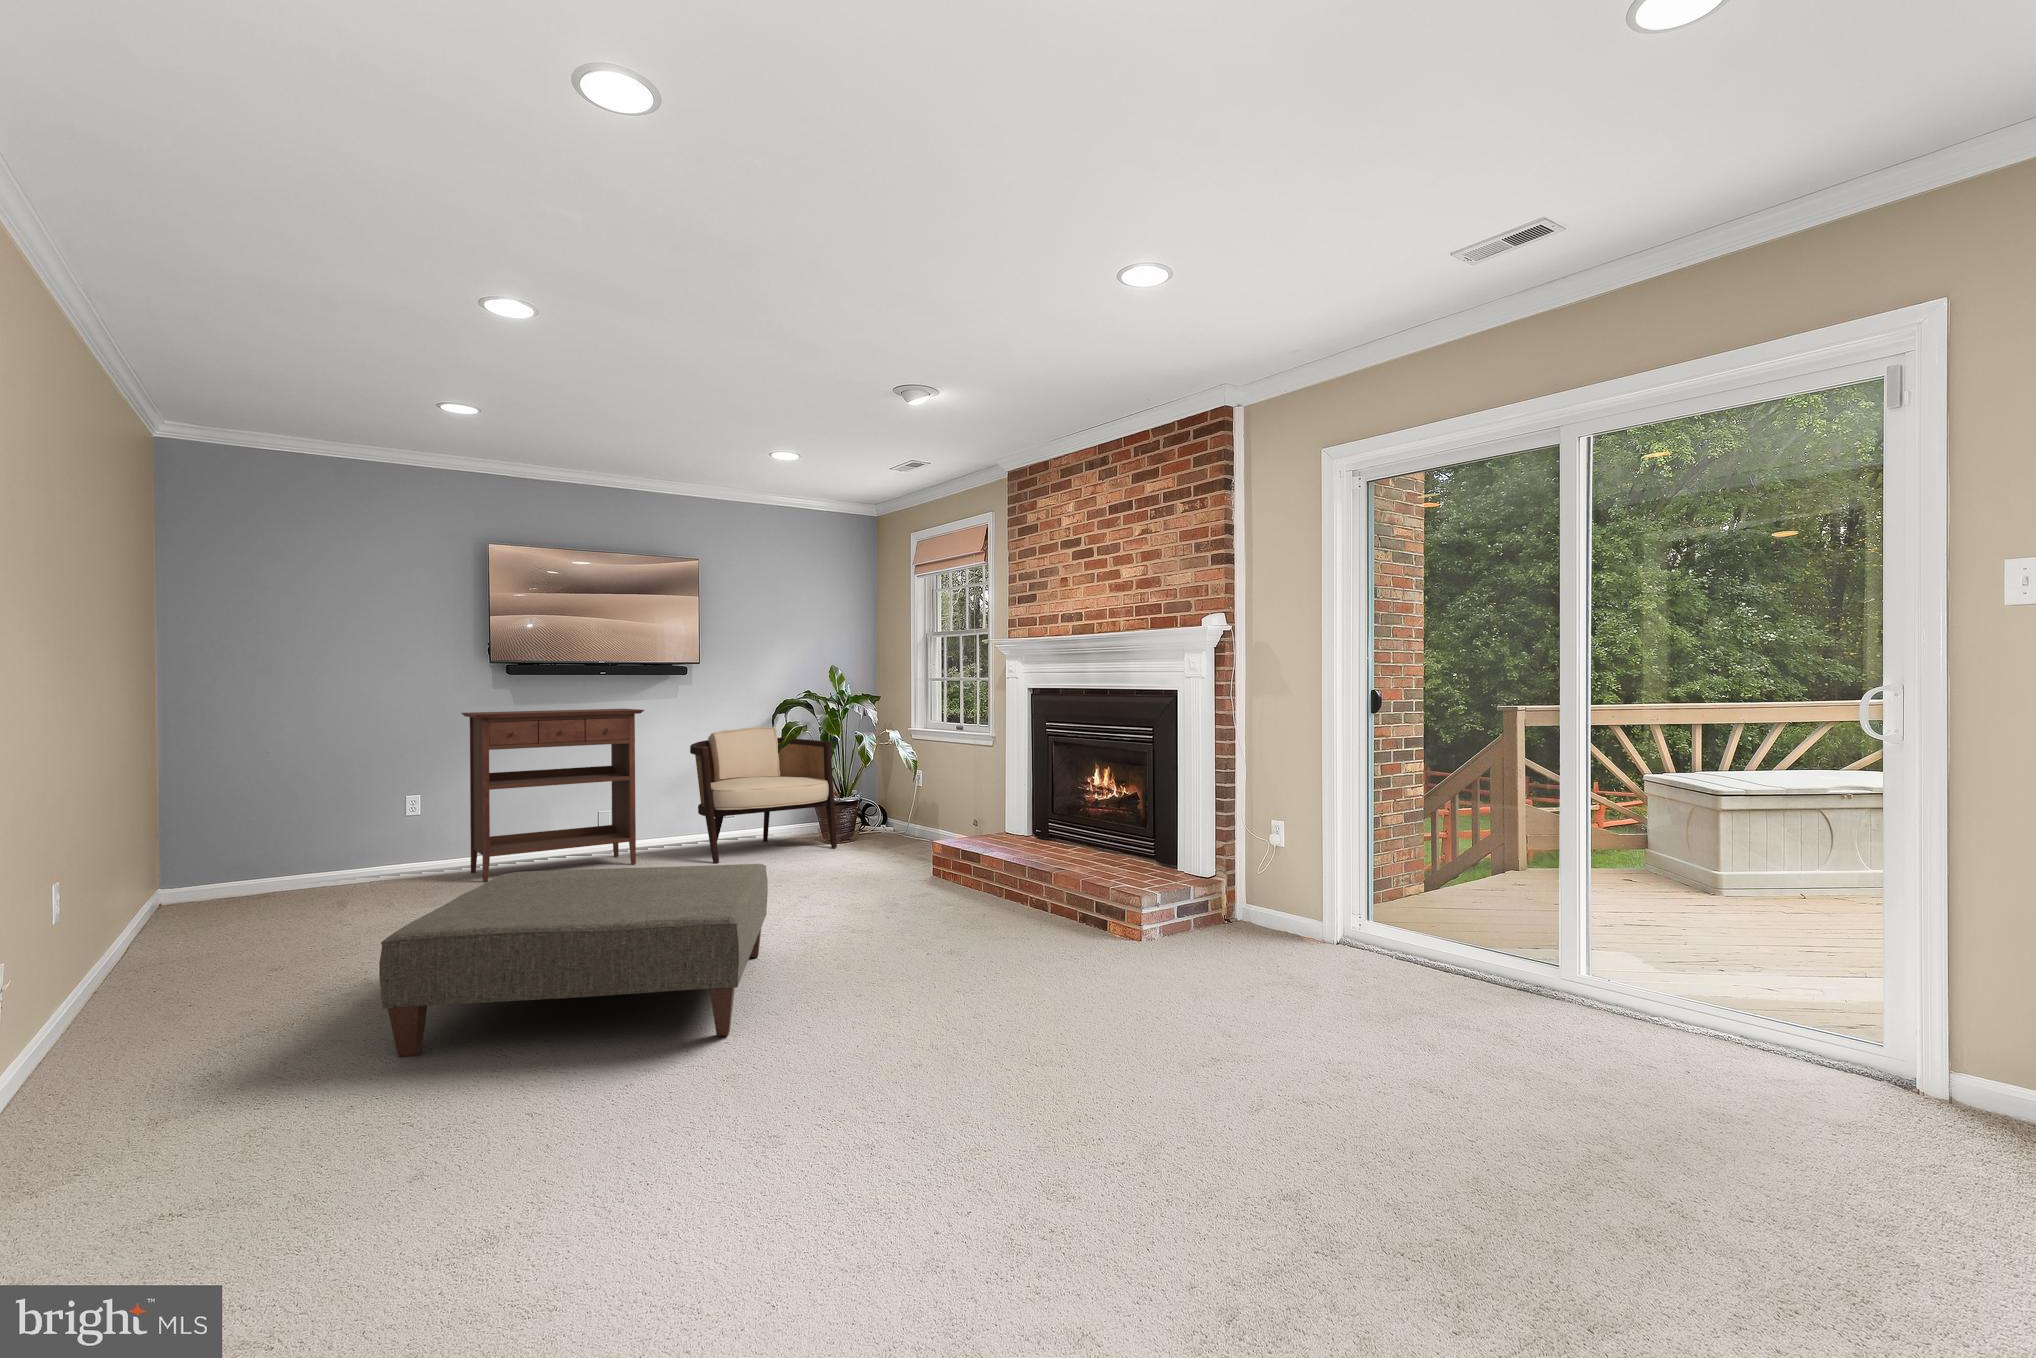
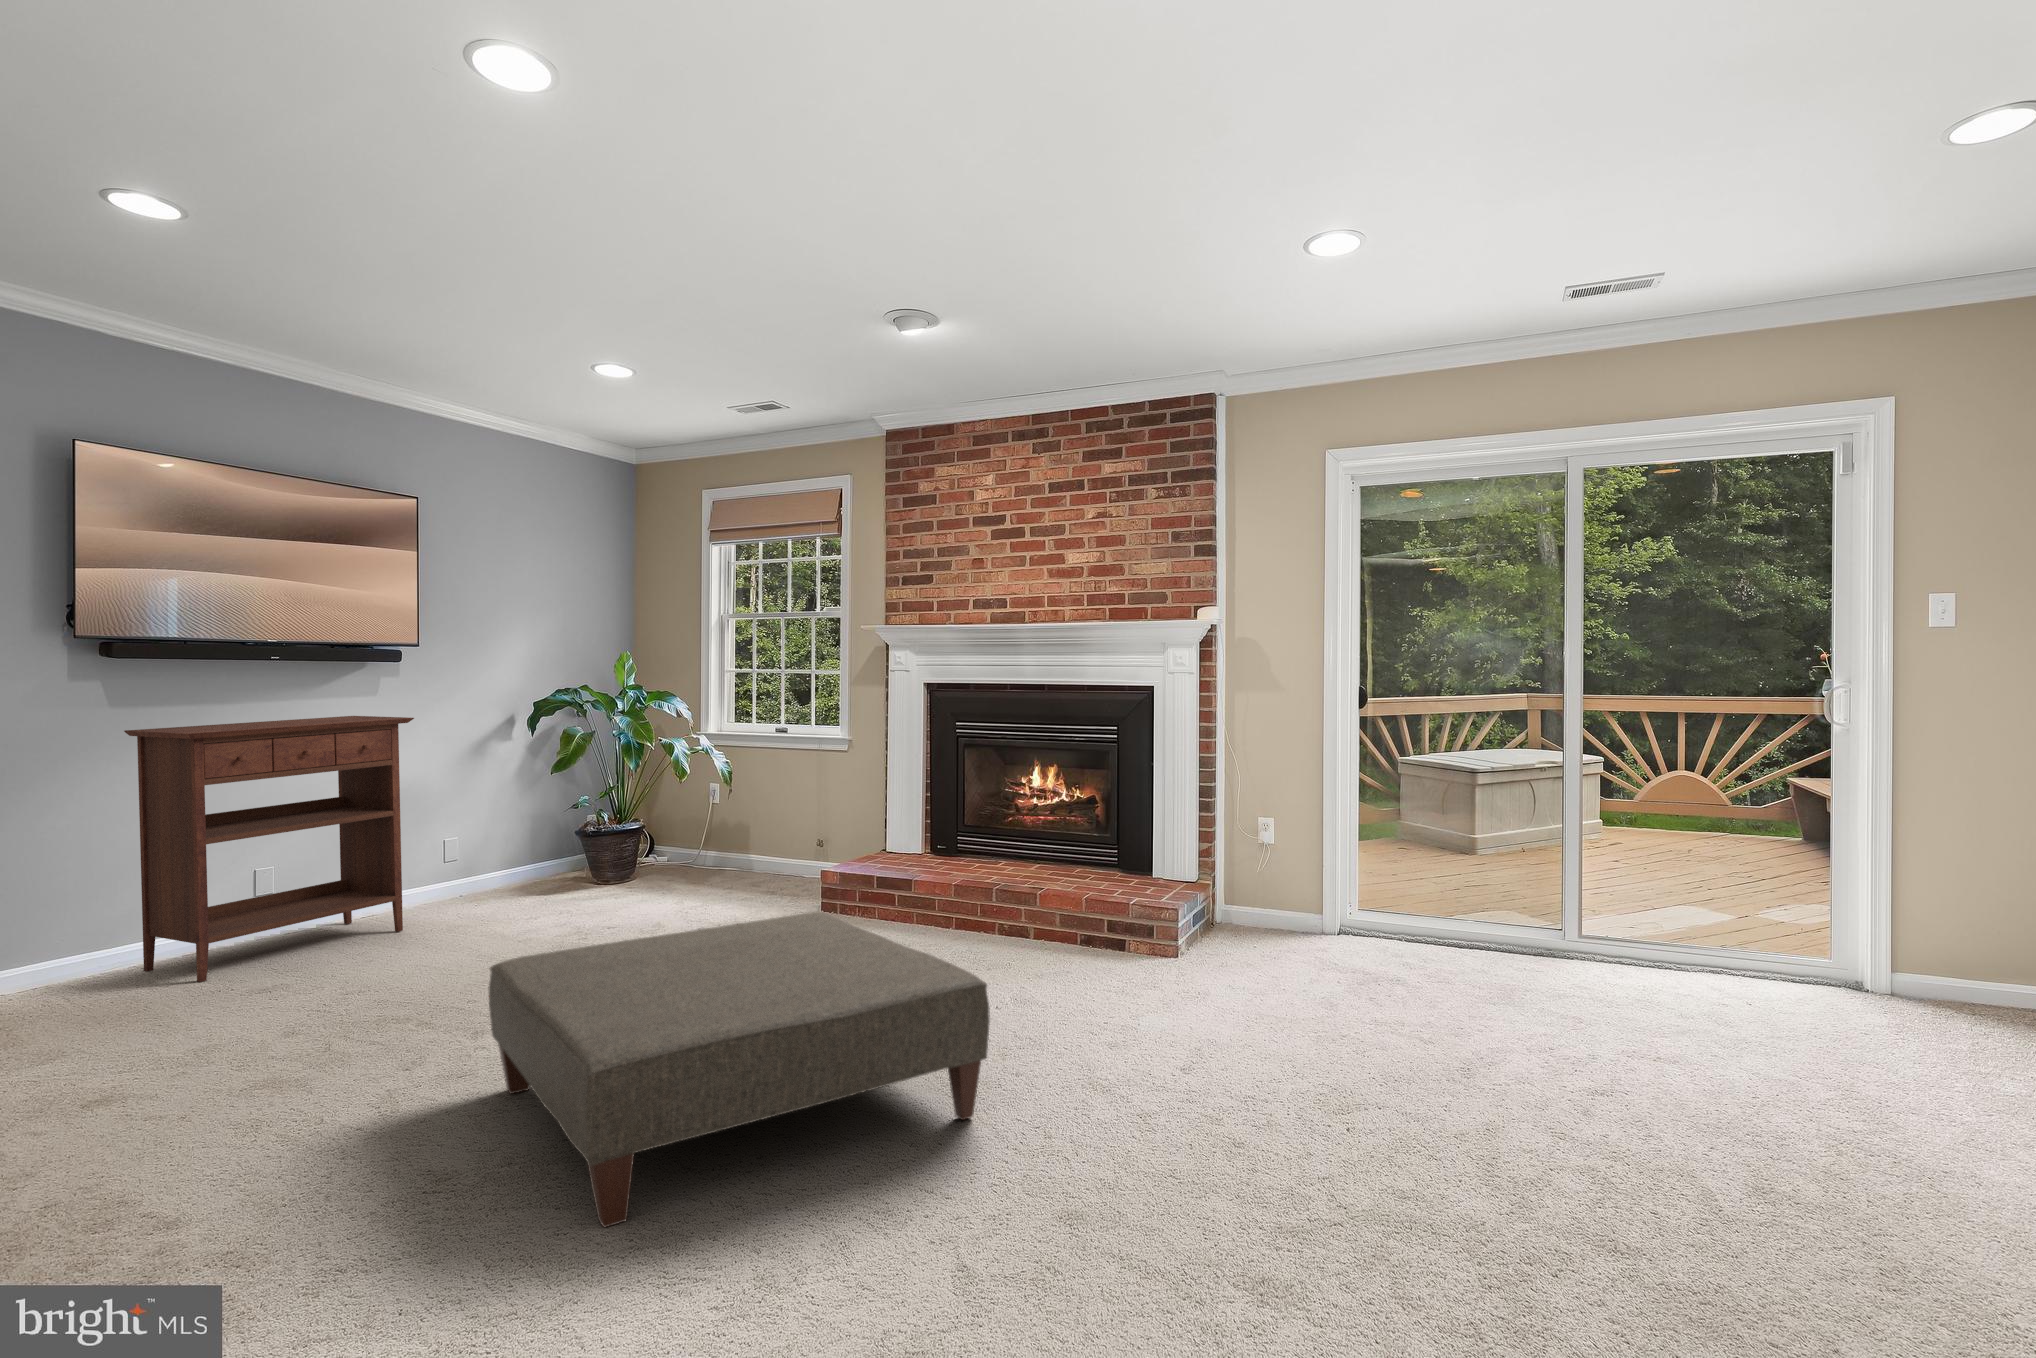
armchair: present [690,727,837,863] -> none [451,733,648,918]

